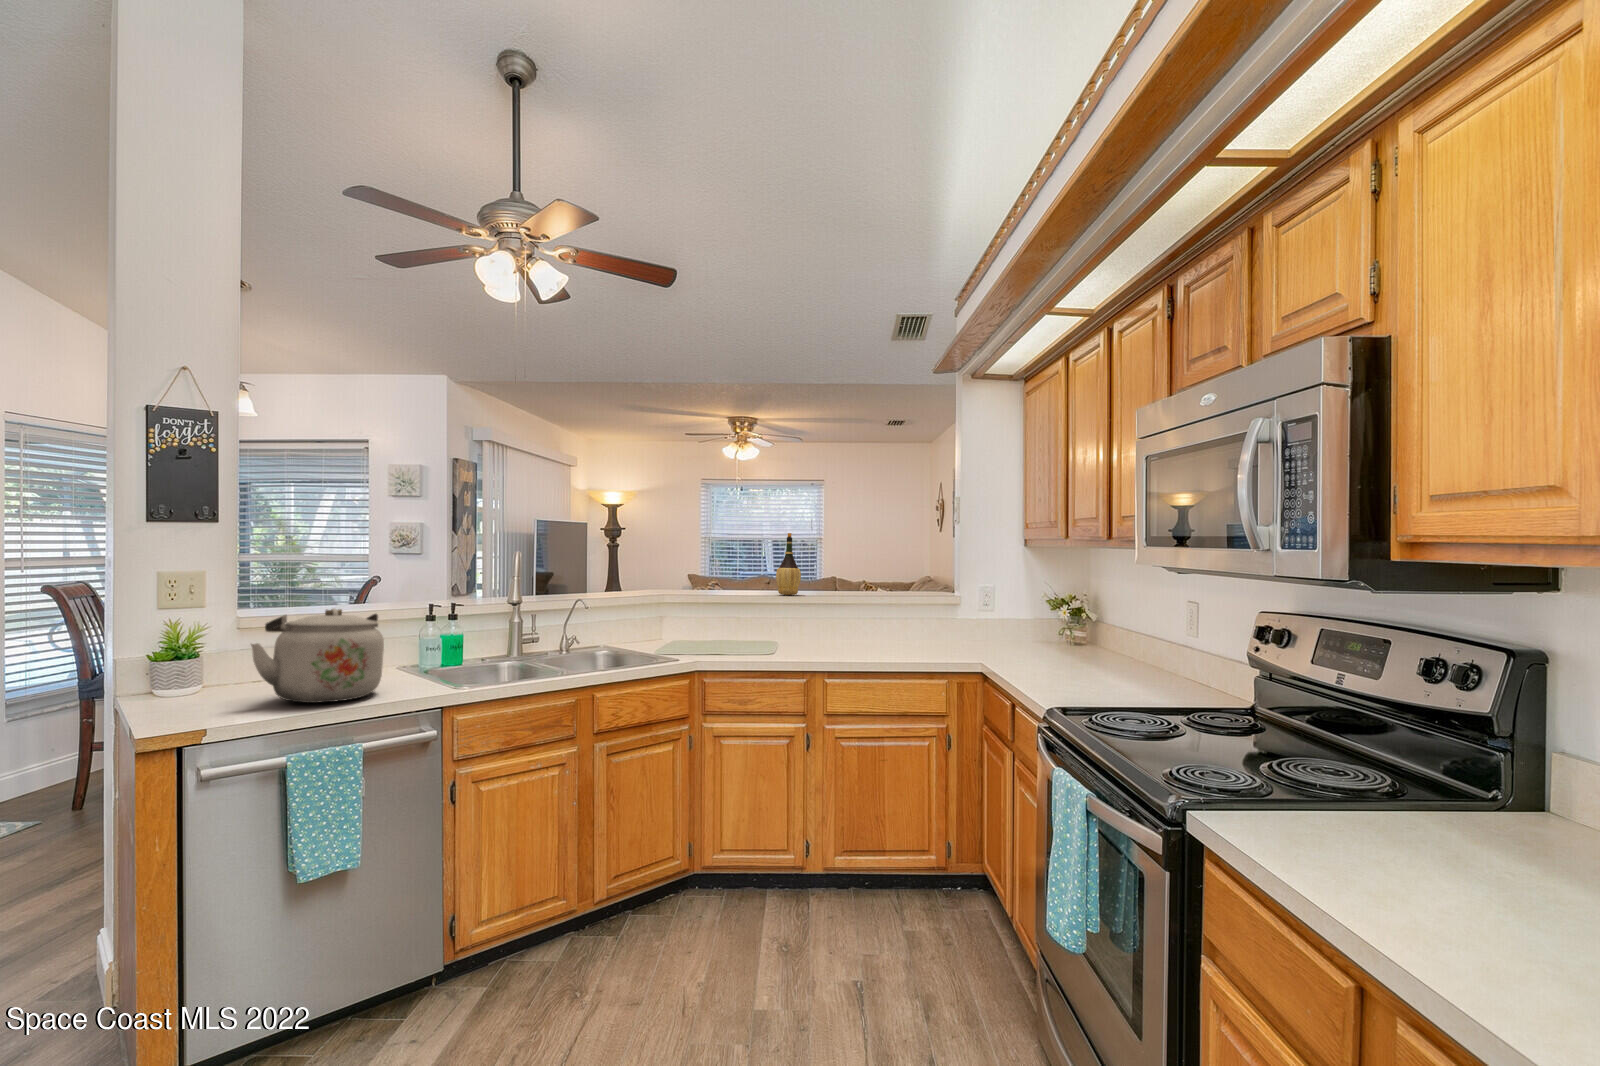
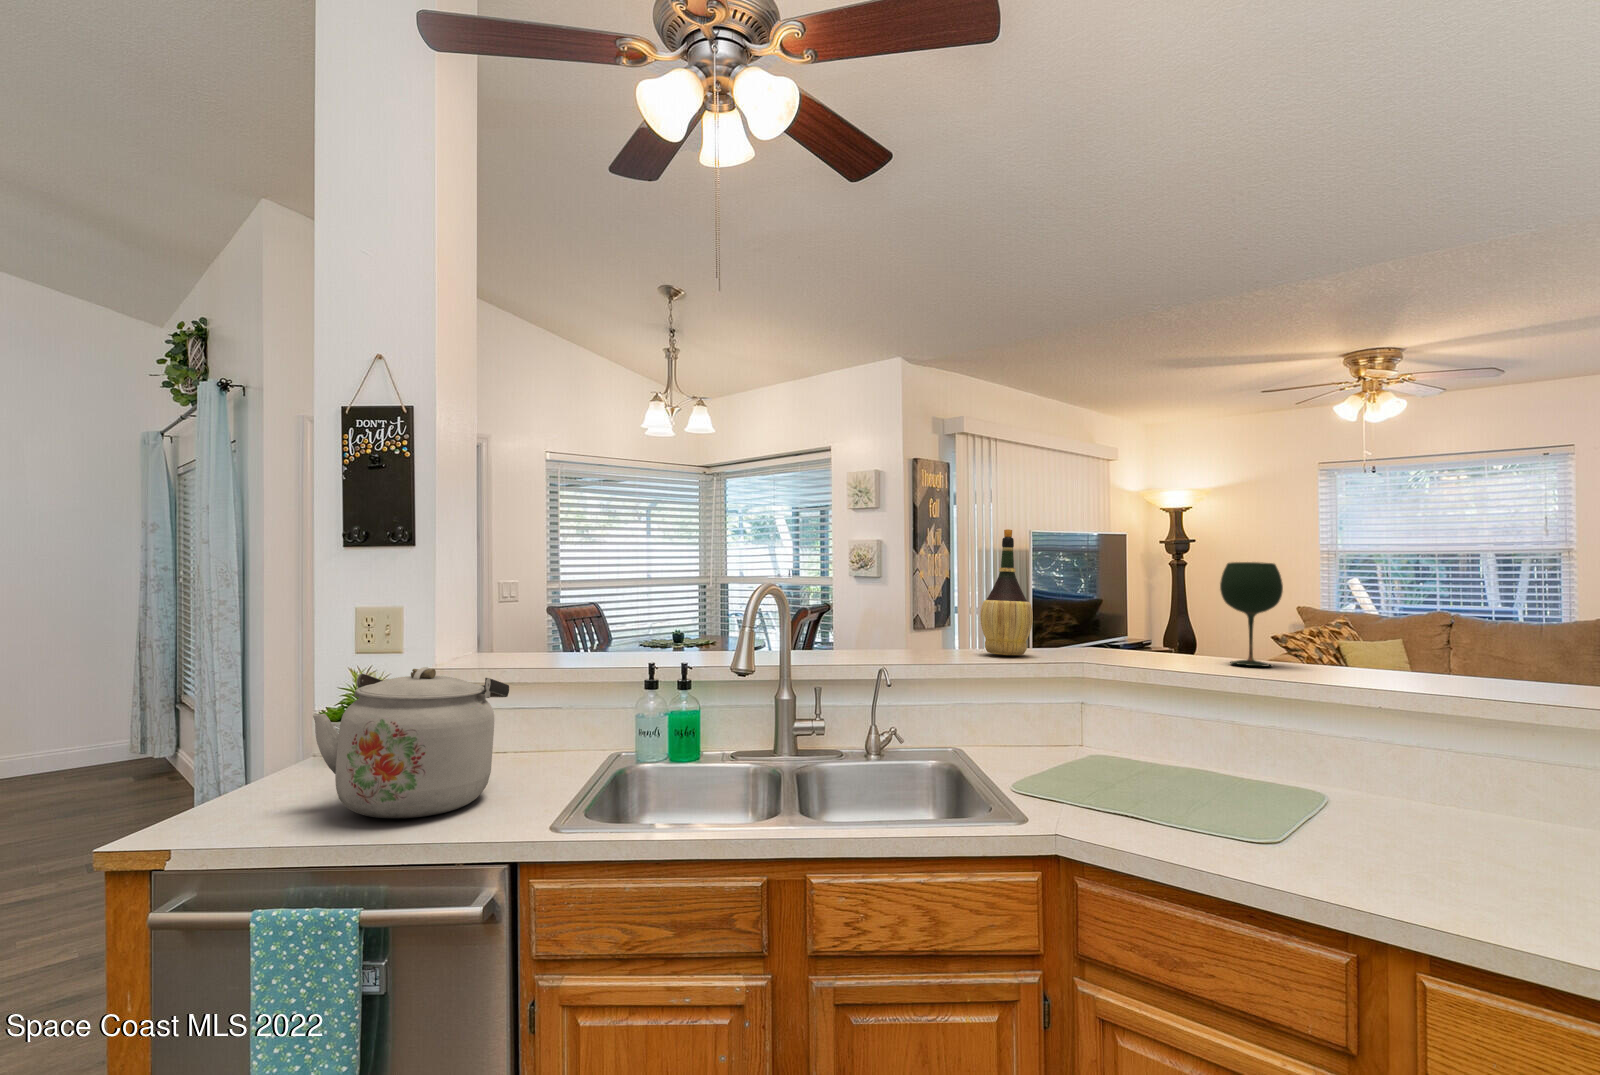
wine bottle: present [776,533,801,595] -> present [980,529,1033,655]
wine glass: none [715,548,740,594] -> present [1220,562,1283,667]

